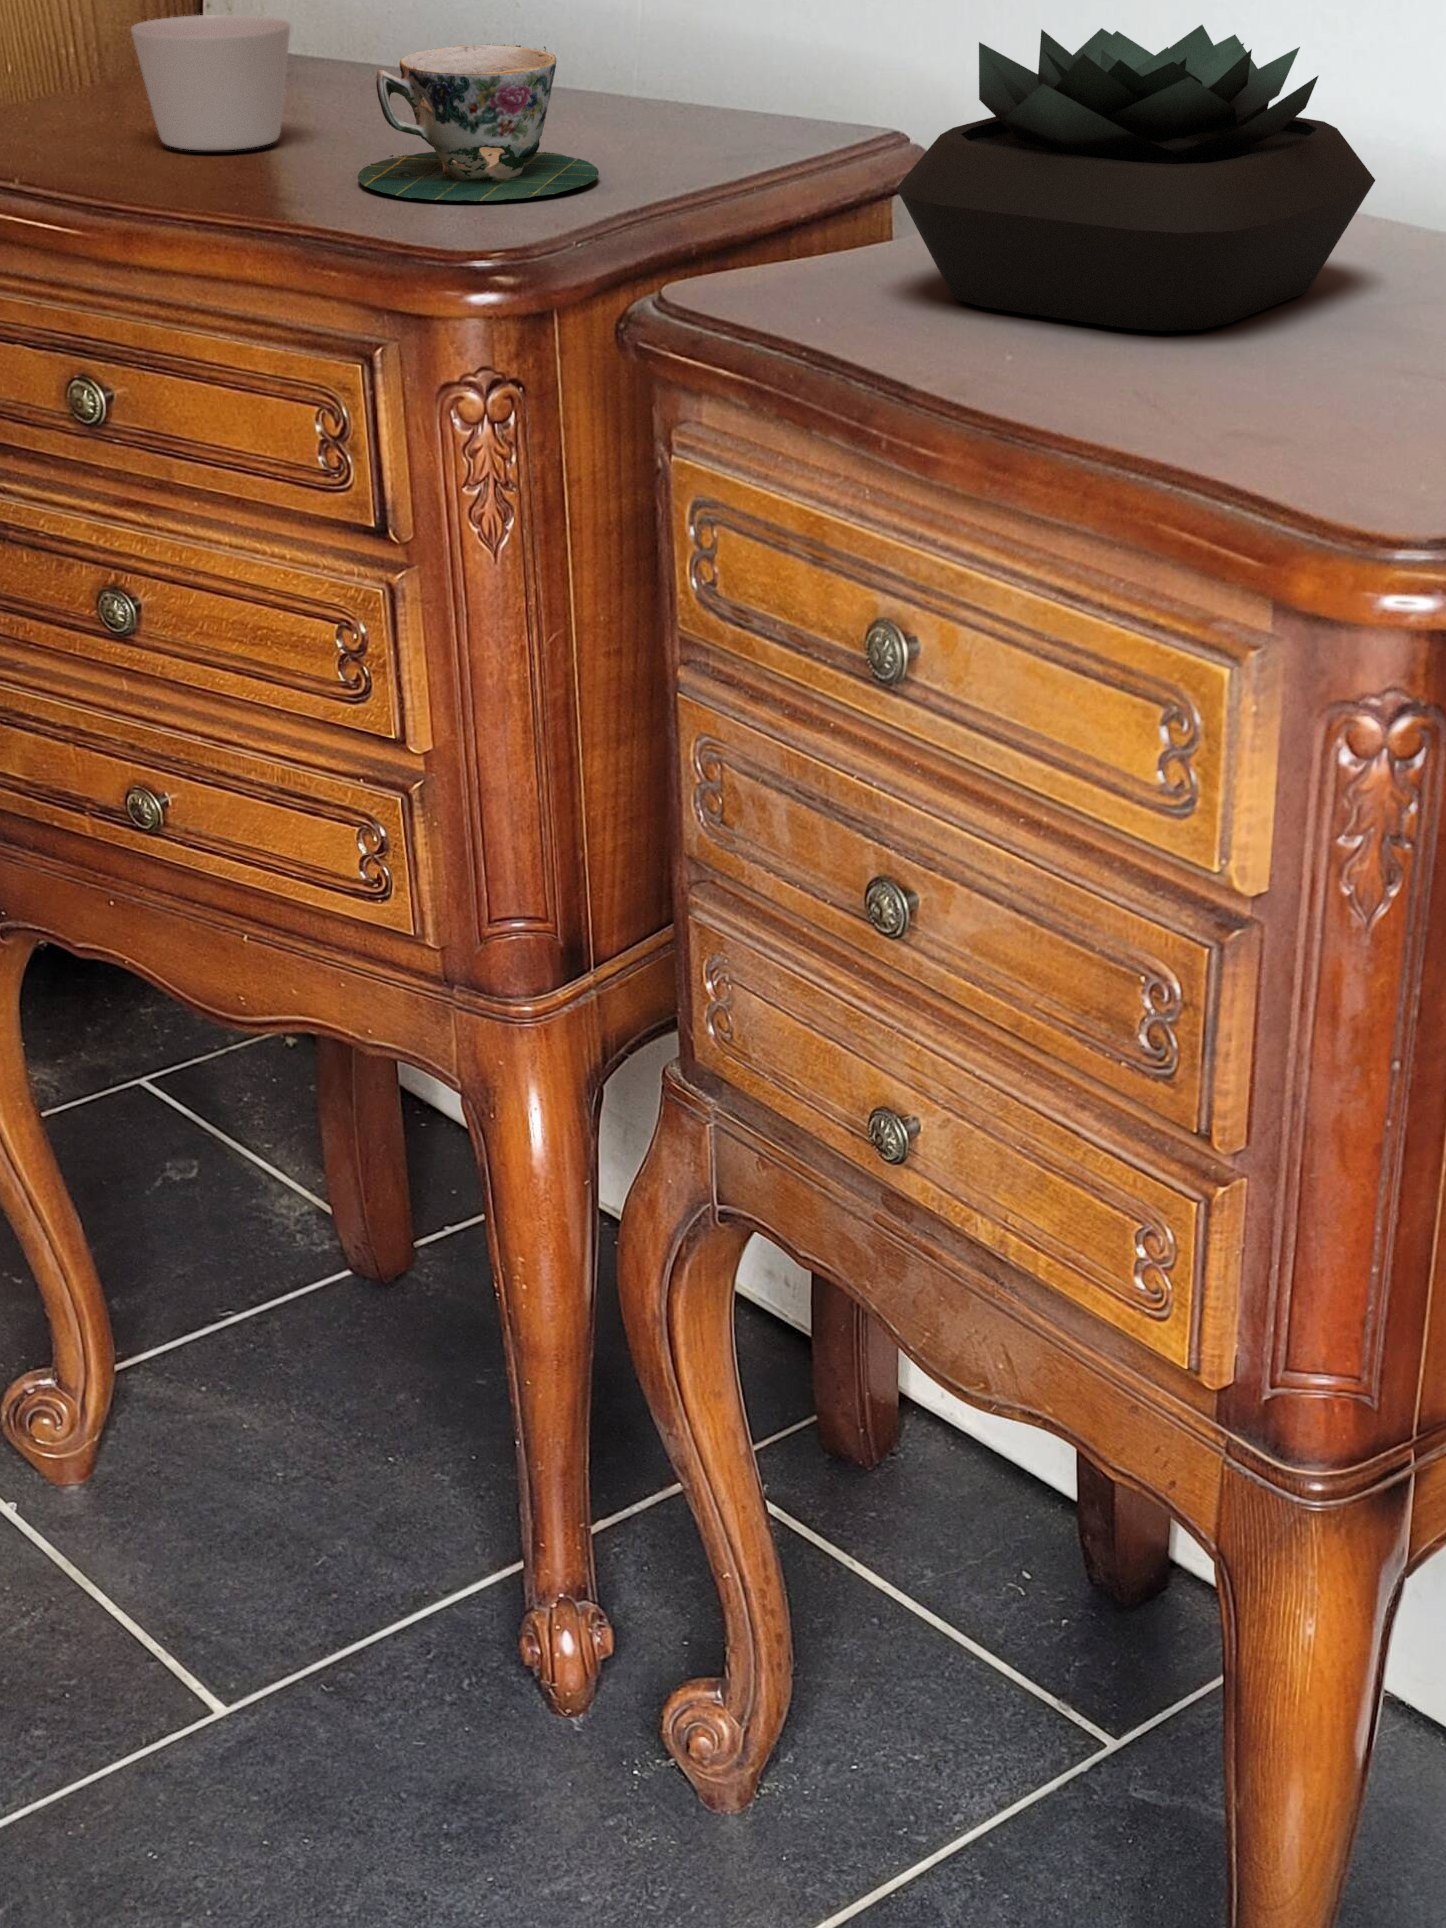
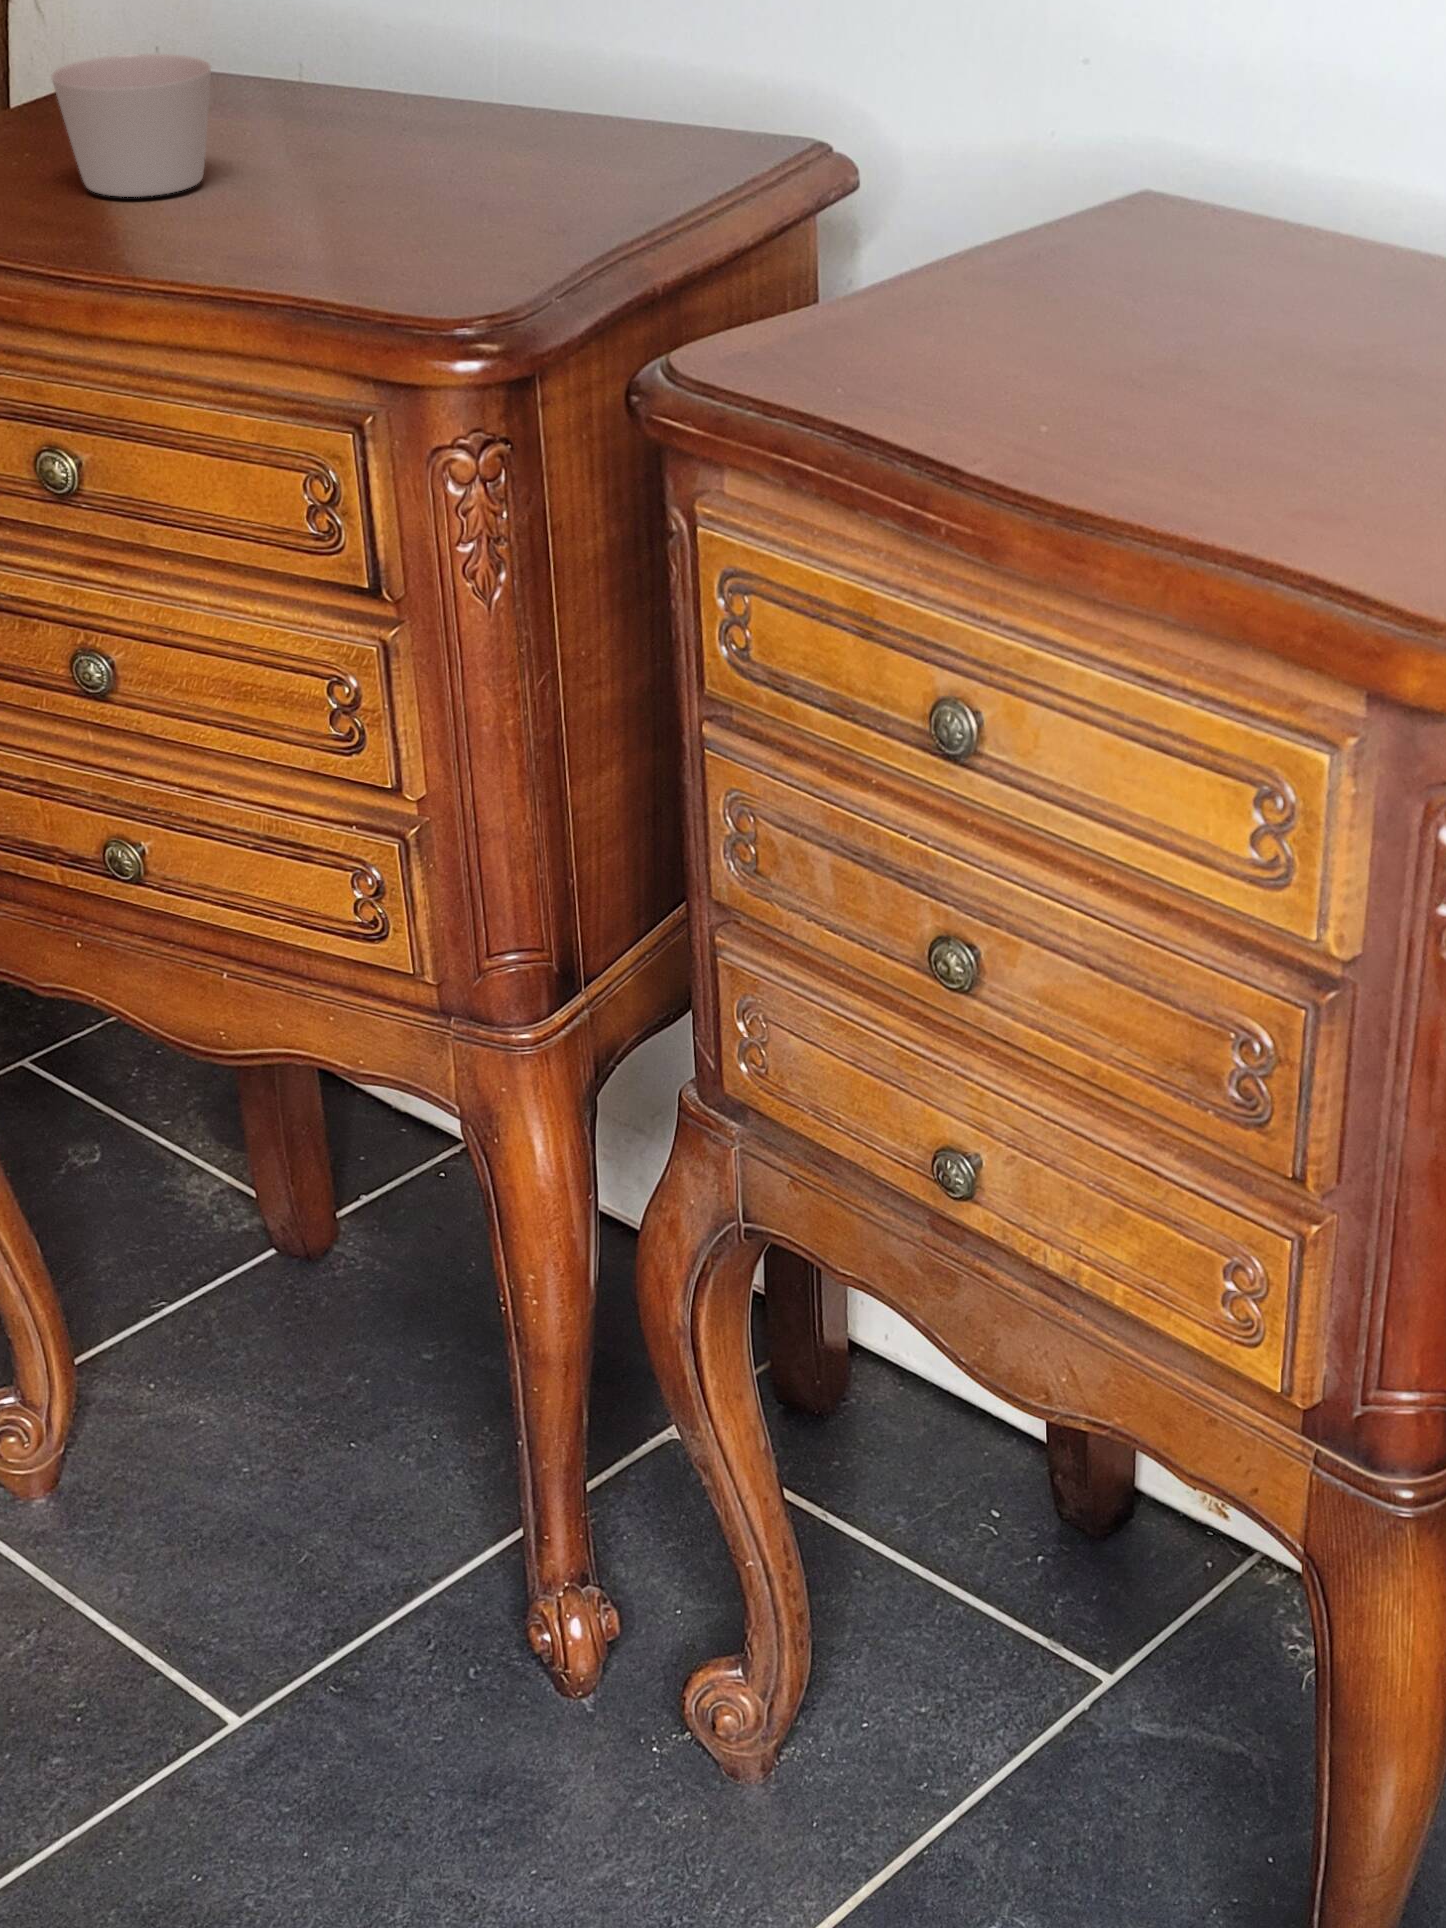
succulent plant: present [896,25,1375,331] -> none [913,83,1367,397]
teacup: present [358,44,599,201] -> none [305,84,544,252]

